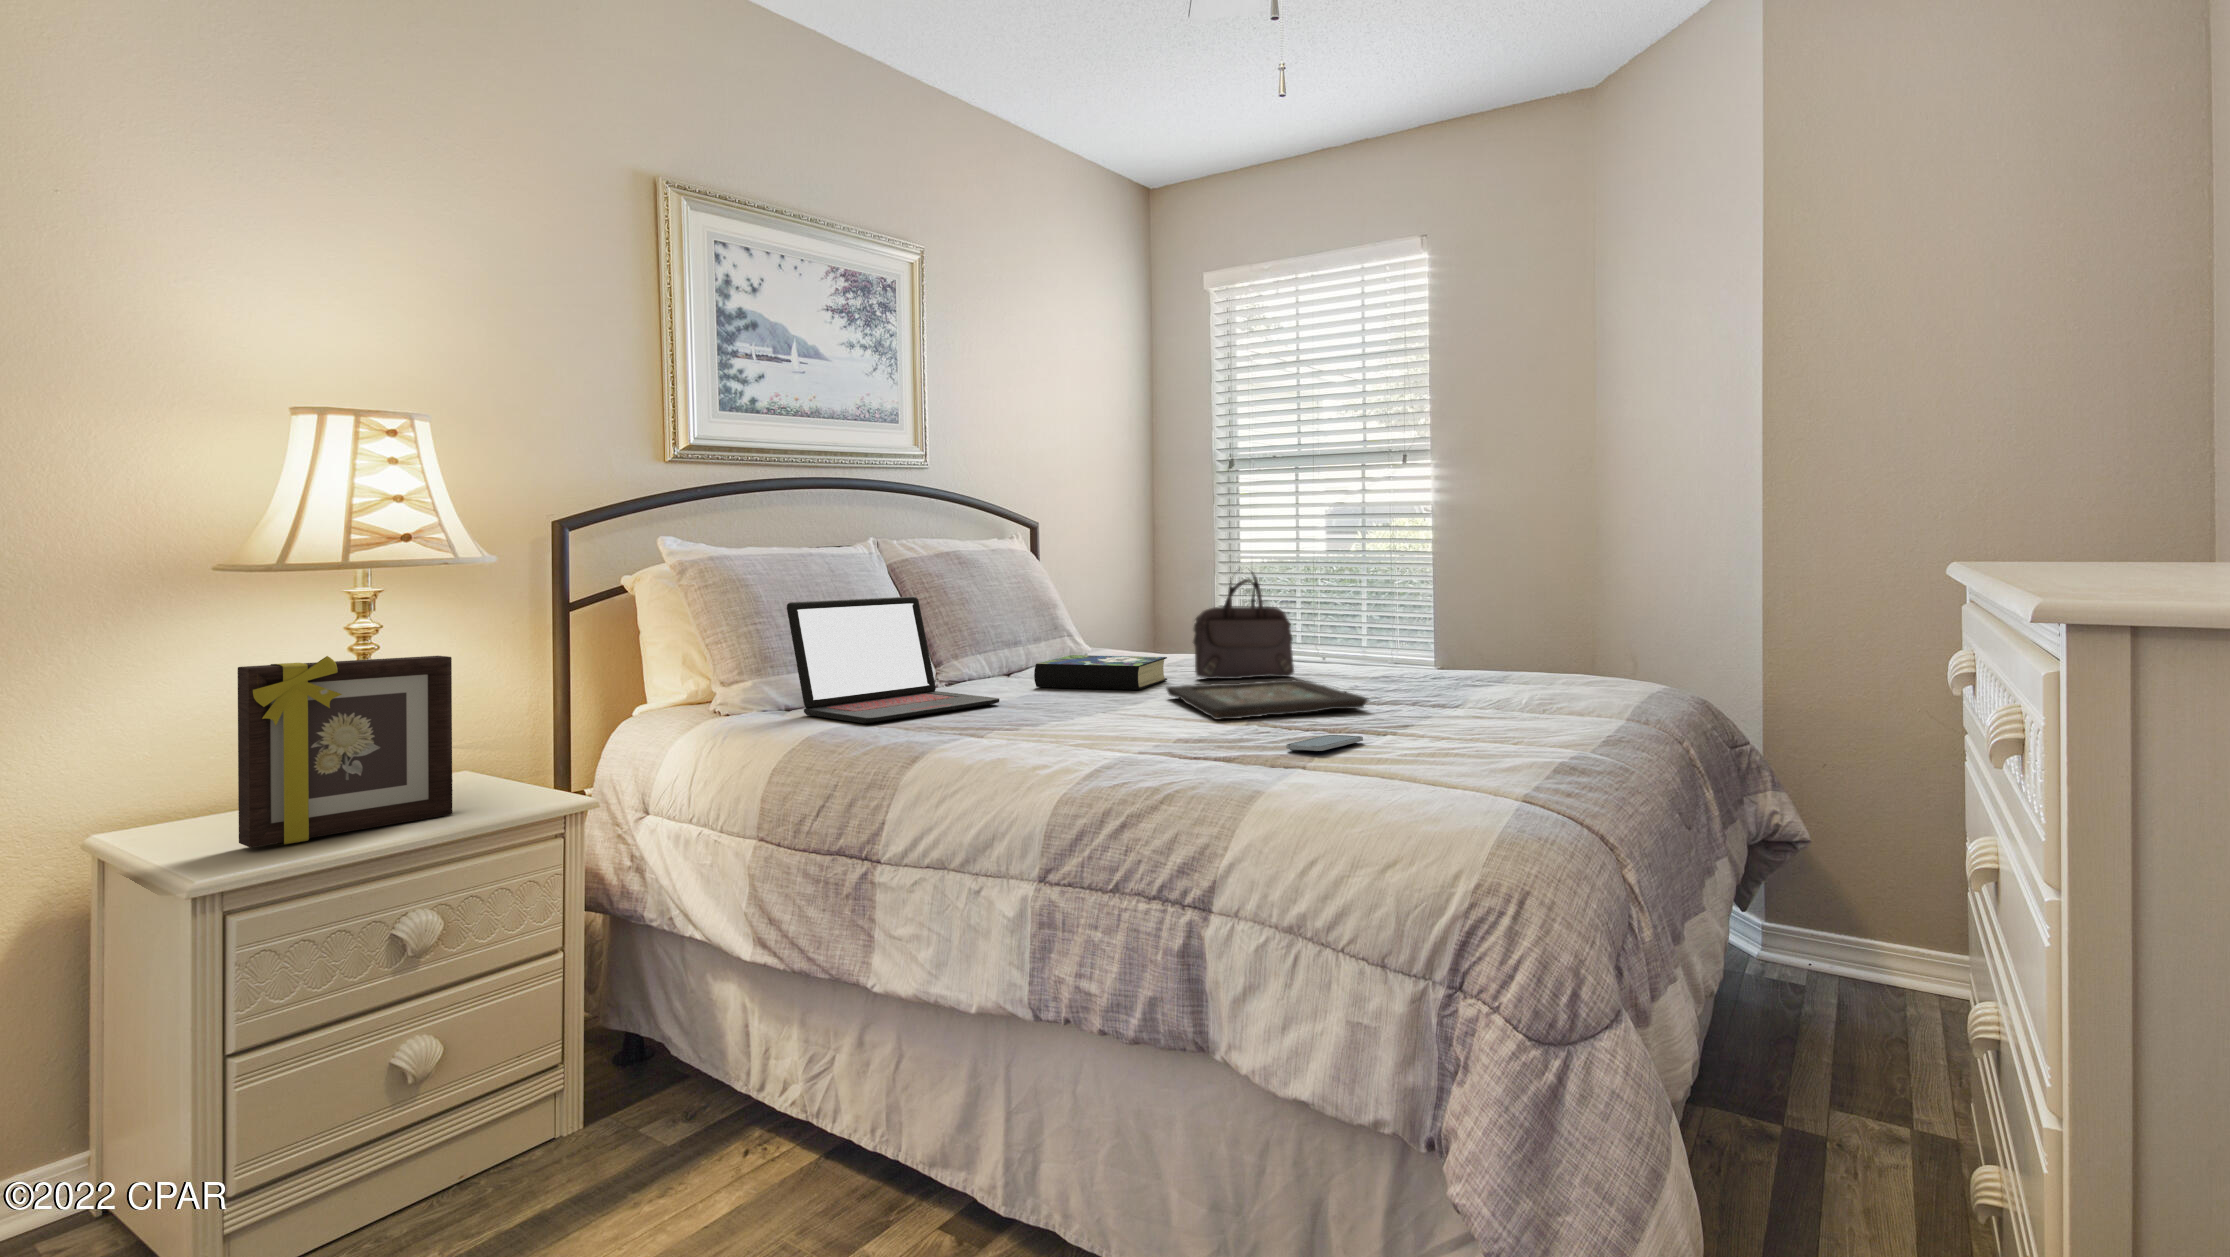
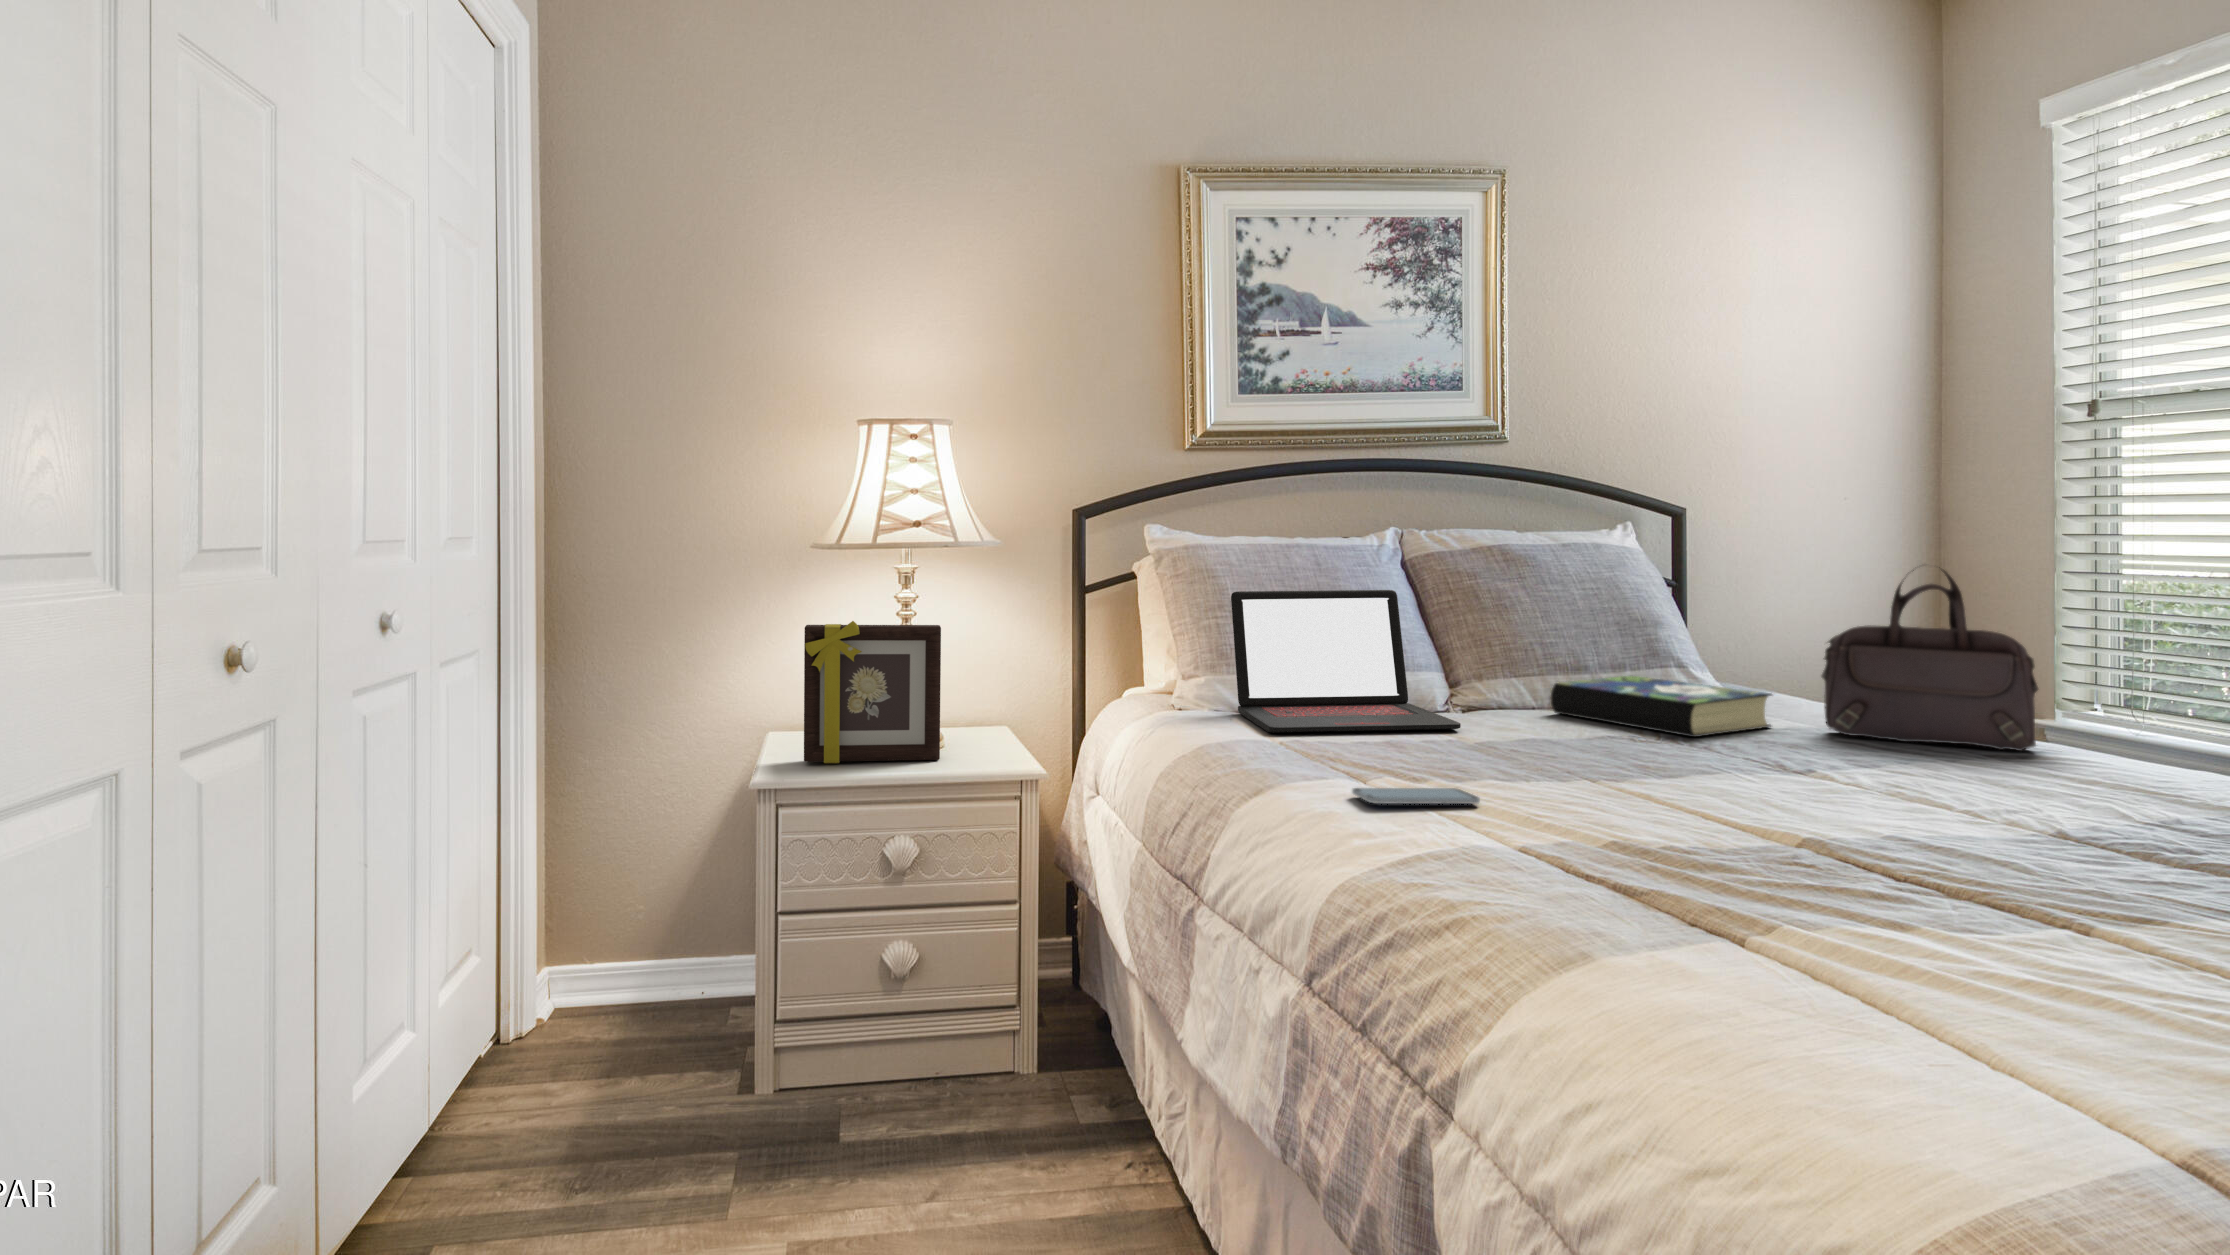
decorative tray: present [1167,680,1368,720] -> none [1714,740,2089,838]
smartphone: present [1286,735,1363,751] -> present [1352,788,1480,804]

